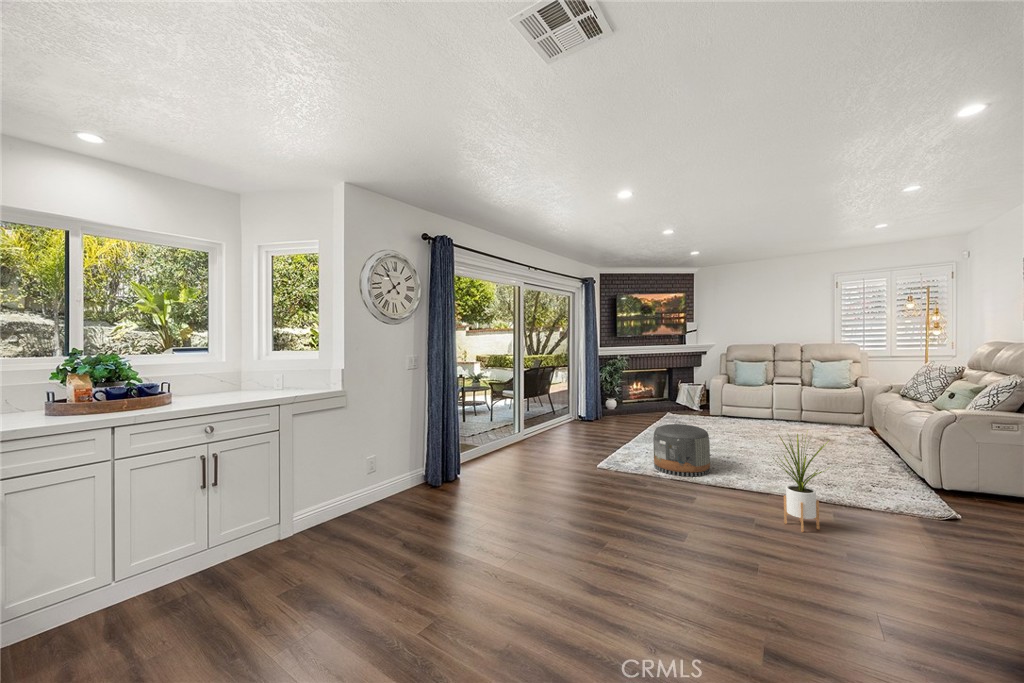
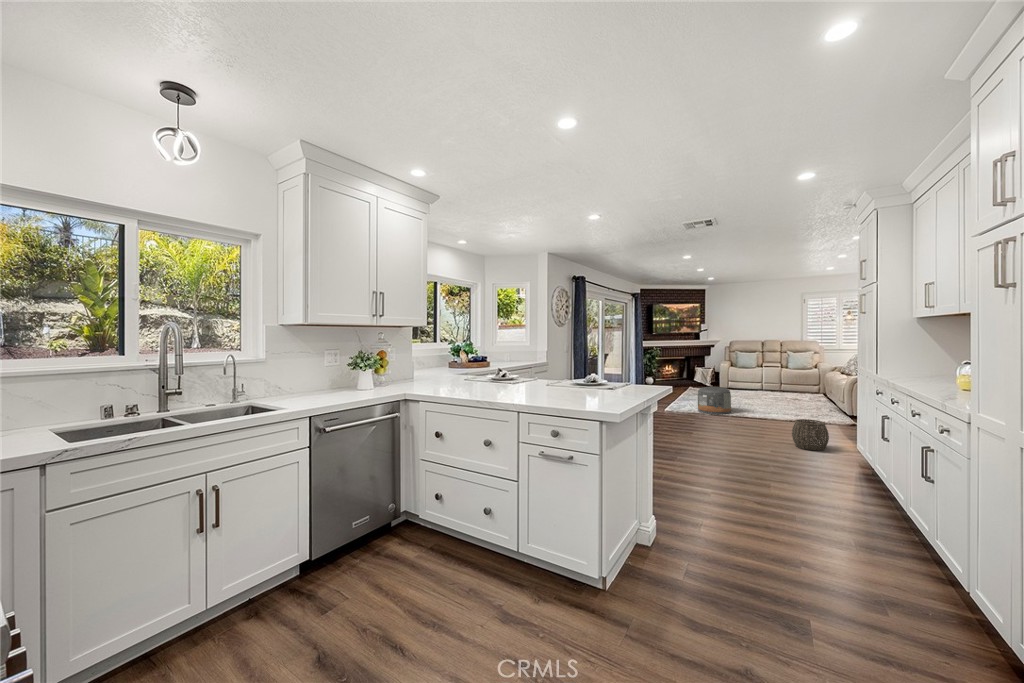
house plant: present [773,434,828,532] -> none [768,381,799,430]
woven basket: none [820,542,927,647] -> present [792,419,829,451]

